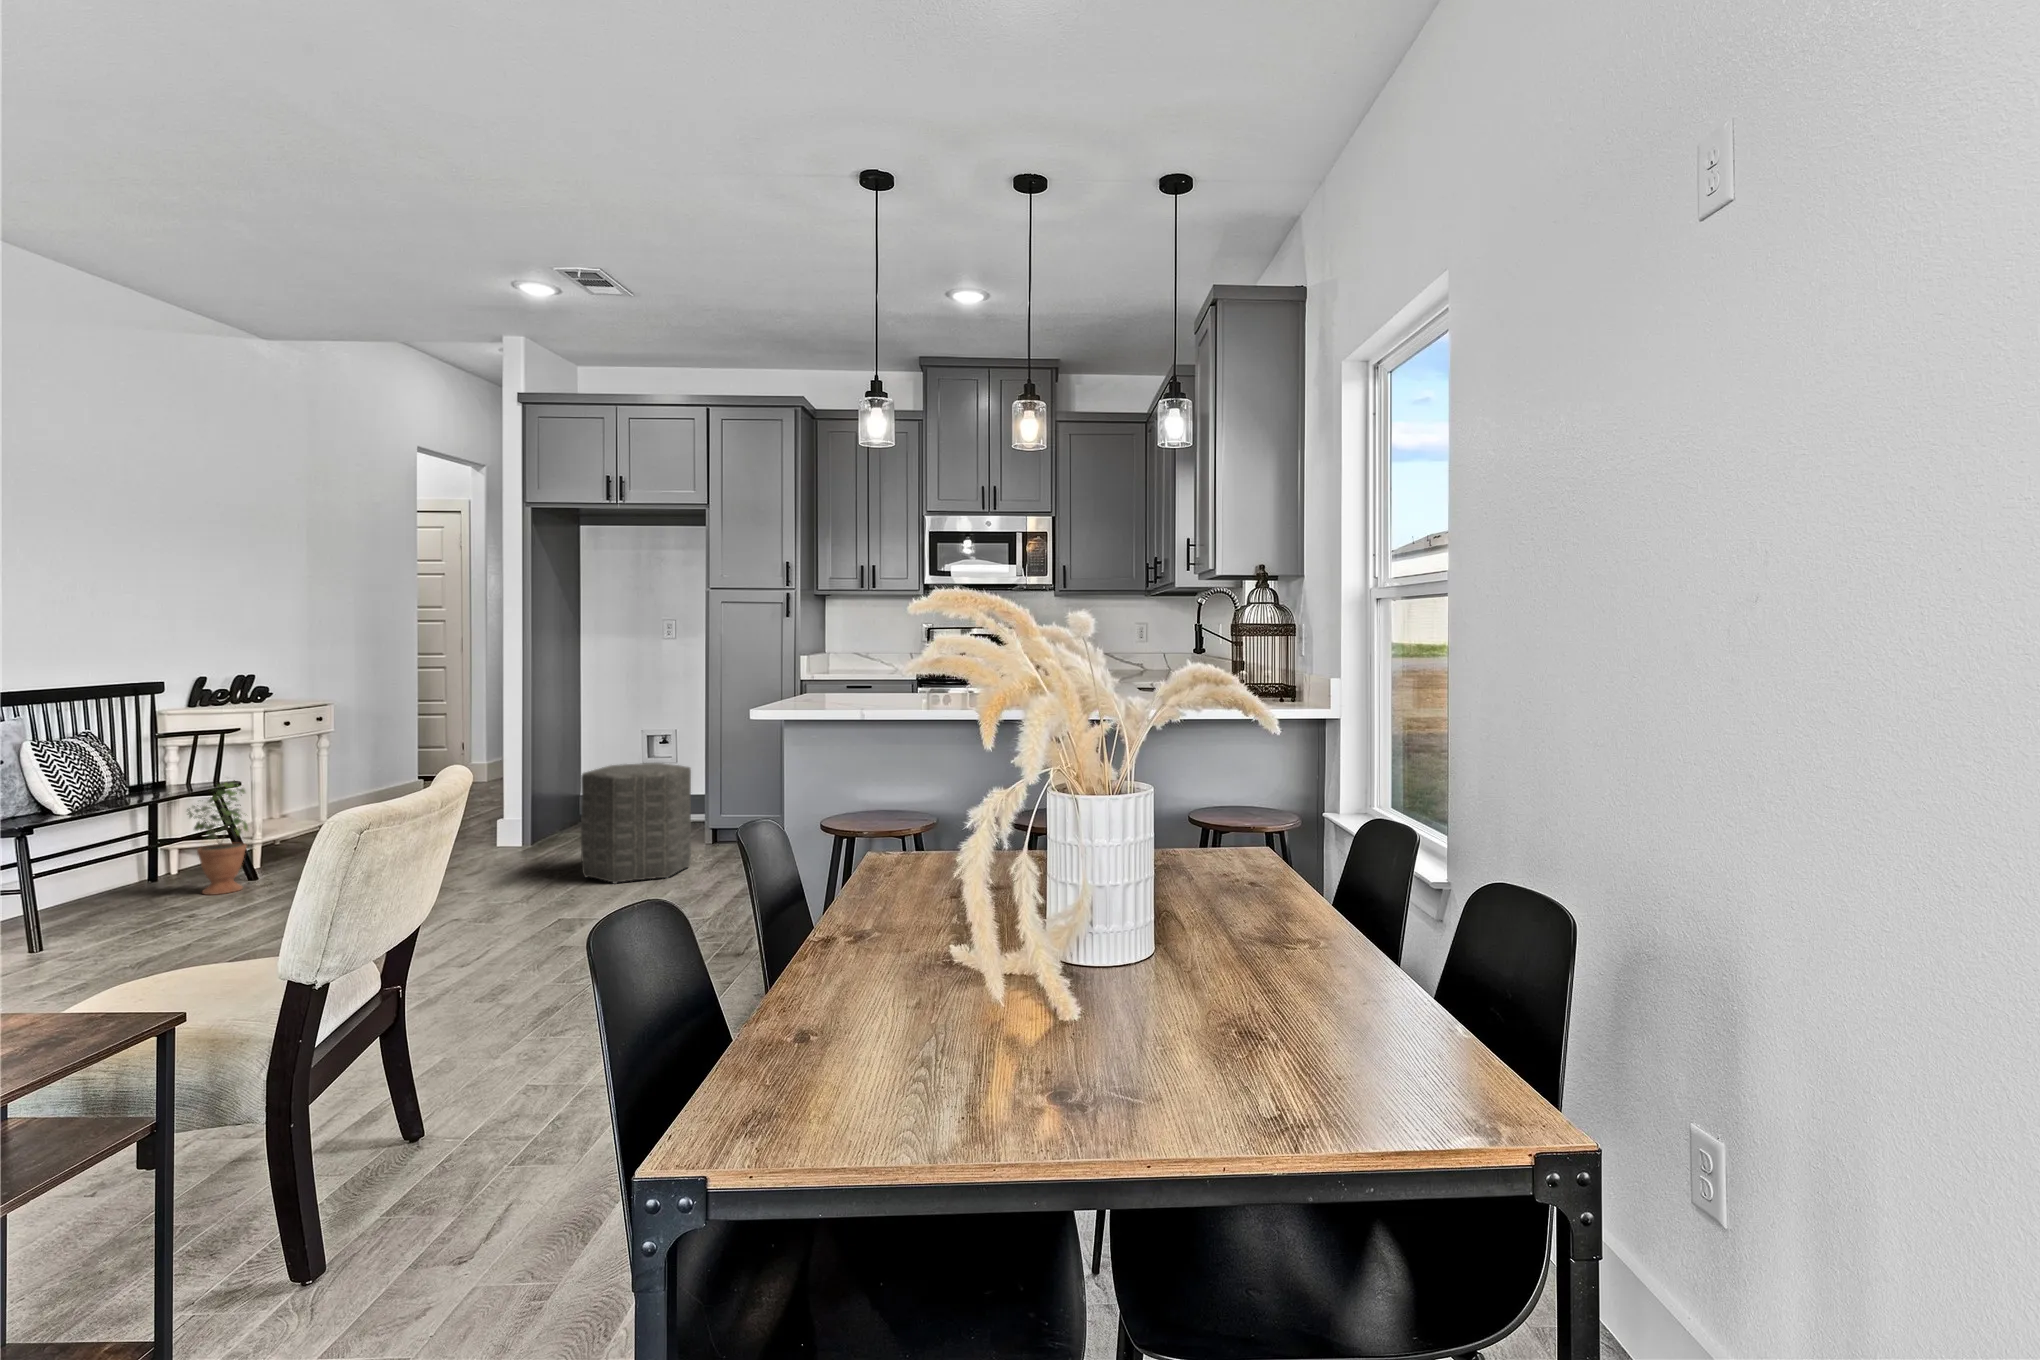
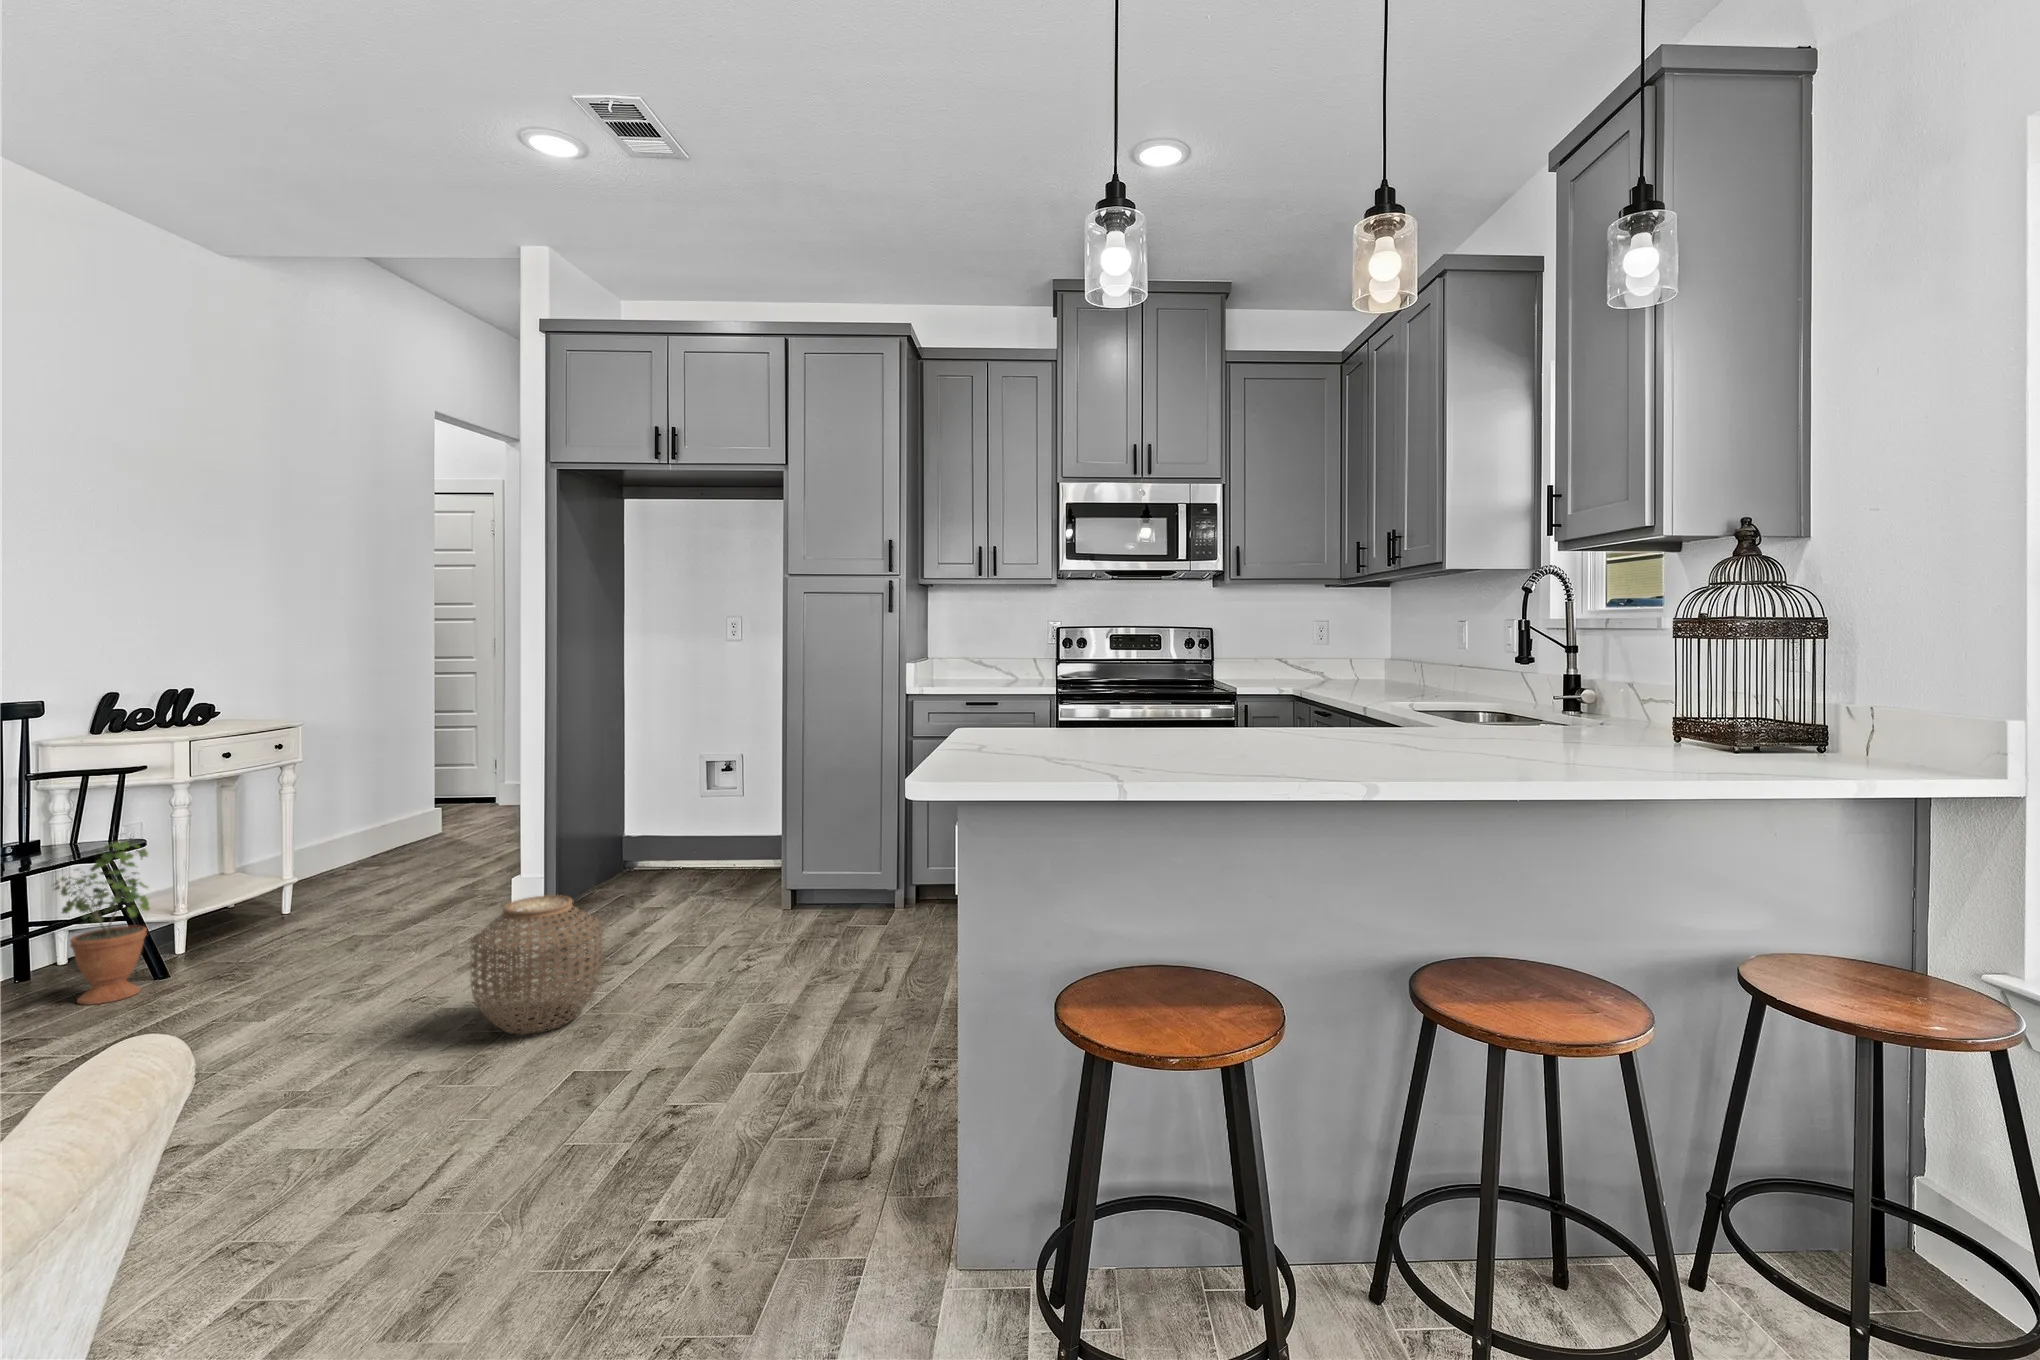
ottoman: present [581,763,691,884] -> none [616,807,767,984]
woven basket: none [486,817,575,907] -> present [471,895,602,1034]

